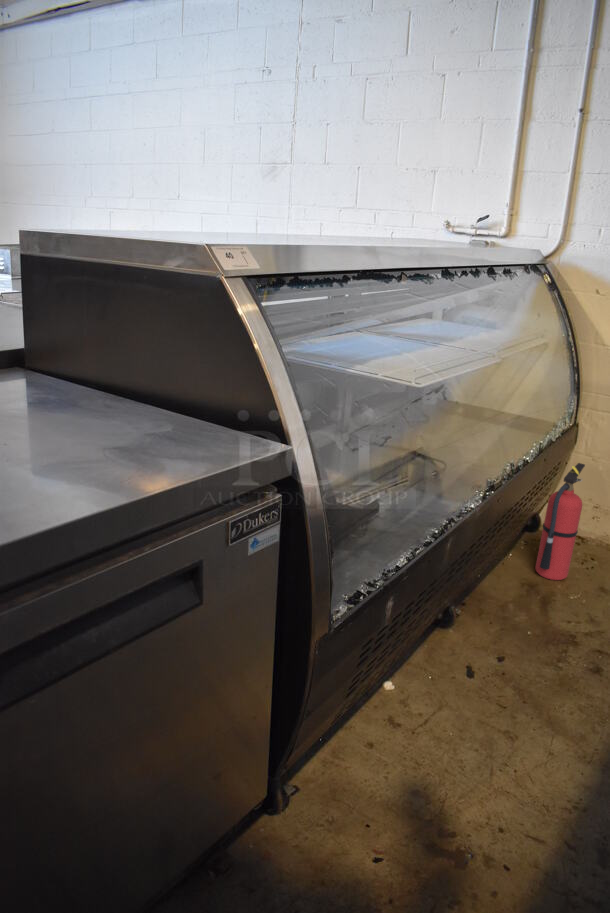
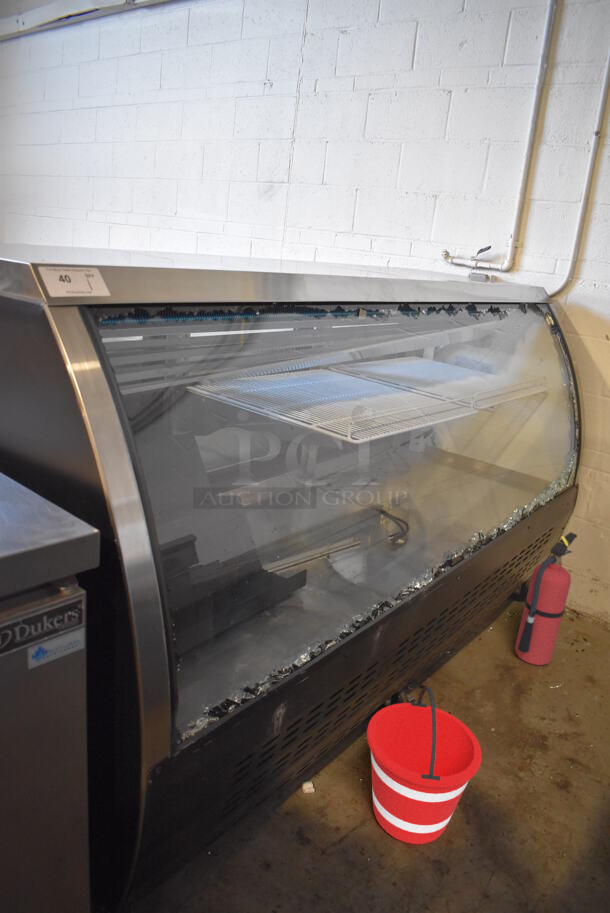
bucket: none [440,590,538,718] -> present [367,687,482,844]

